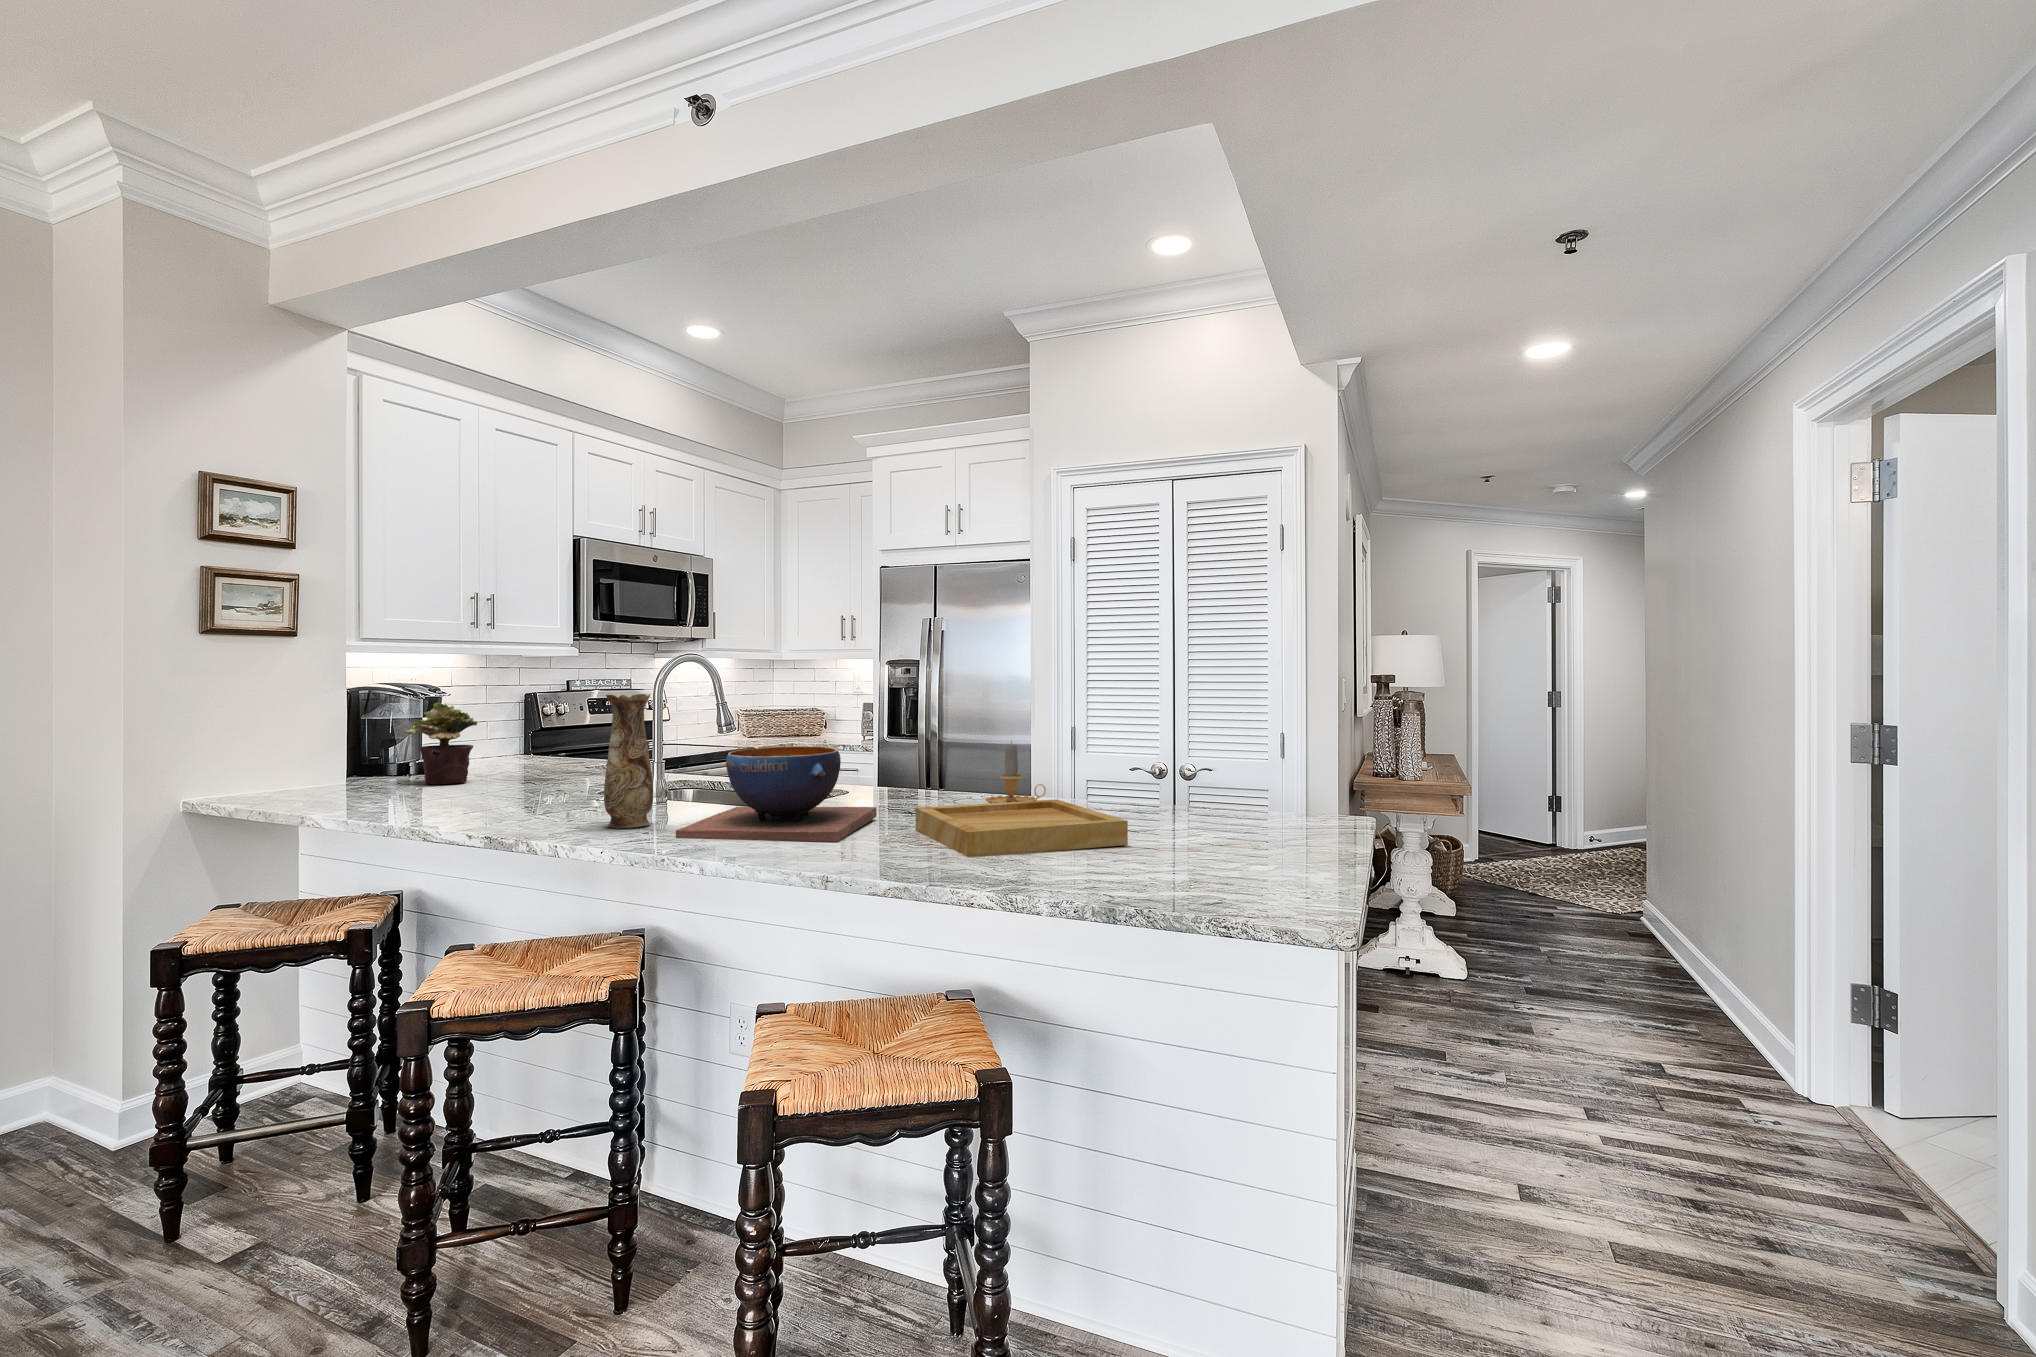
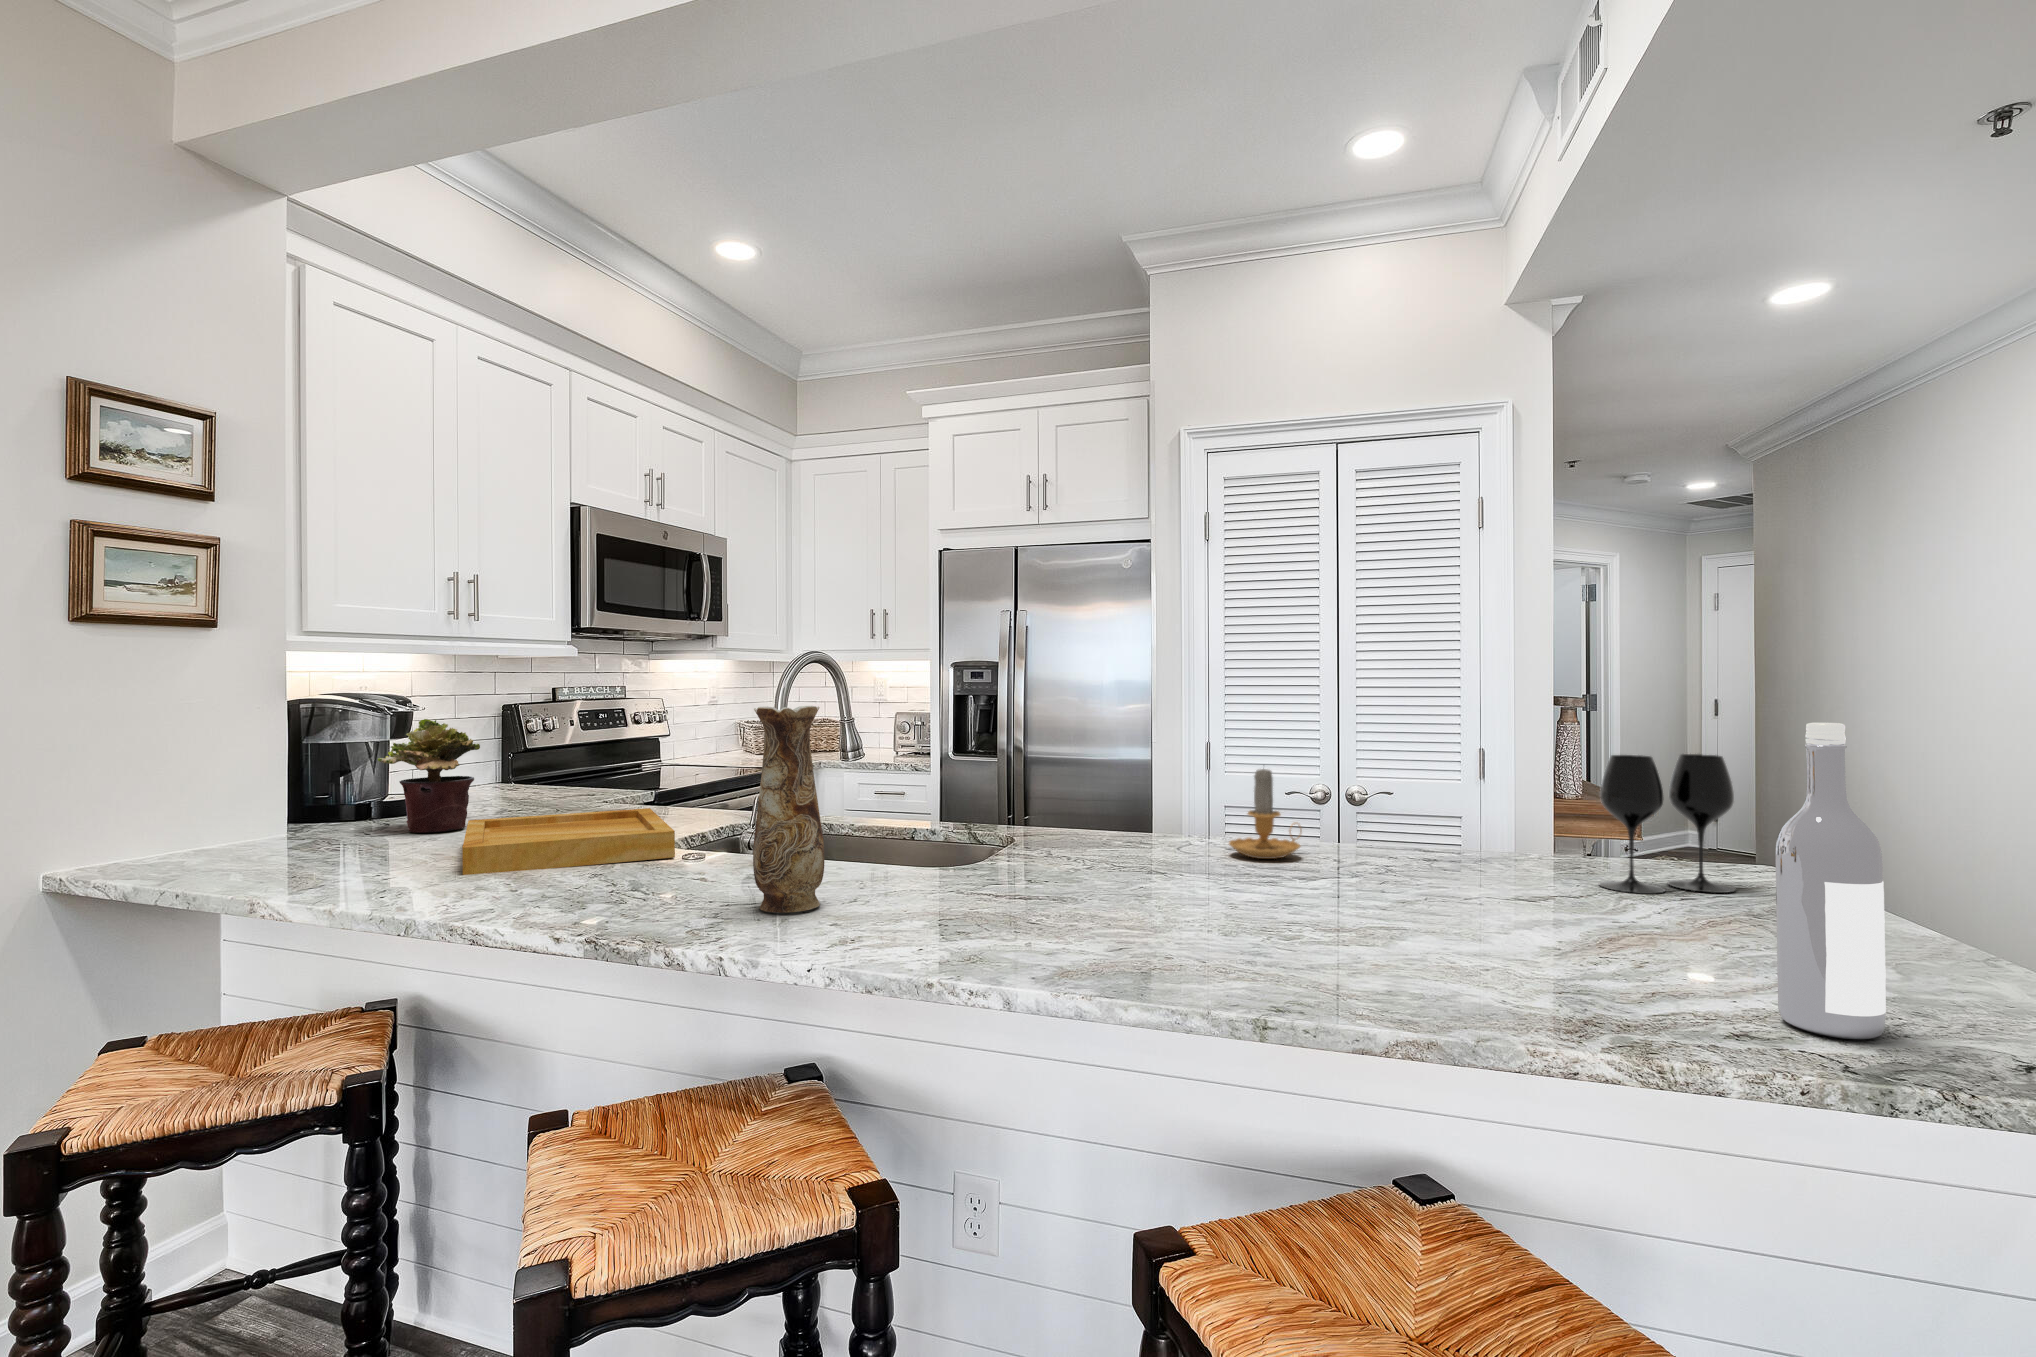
wine bottle: none [1116,706,1166,890] -> present [1776,723,1886,1039]
wine glass: none [1211,734,1304,833] -> present [1599,754,1735,894]
decorative bowl: present [676,746,877,842] -> none [894,780,1153,934]
tray: present [916,799,1128,857] -> present [462,808,675,875]

